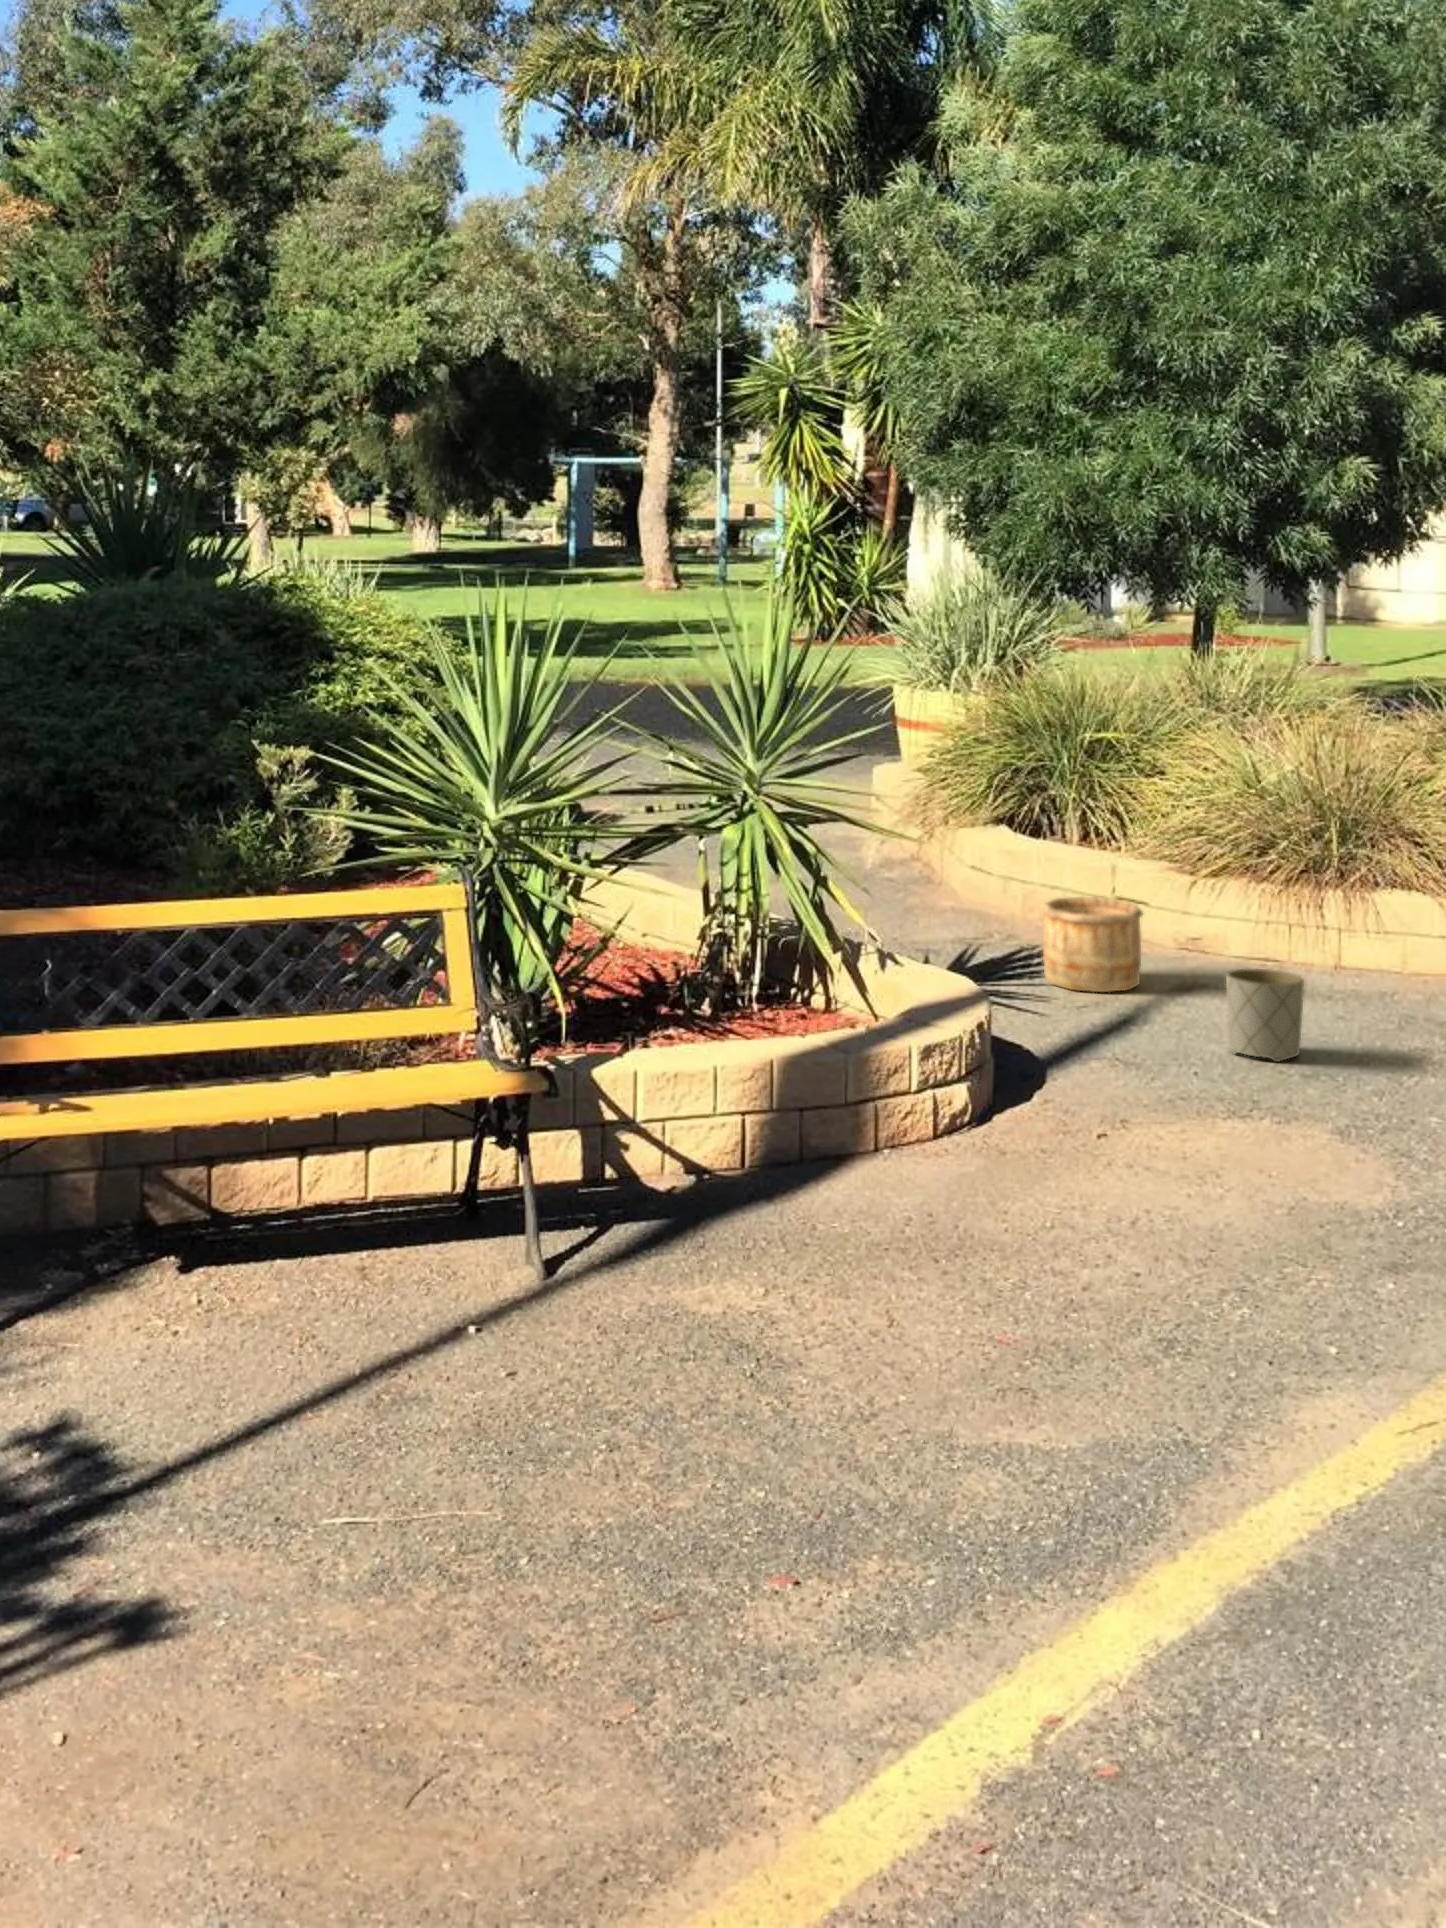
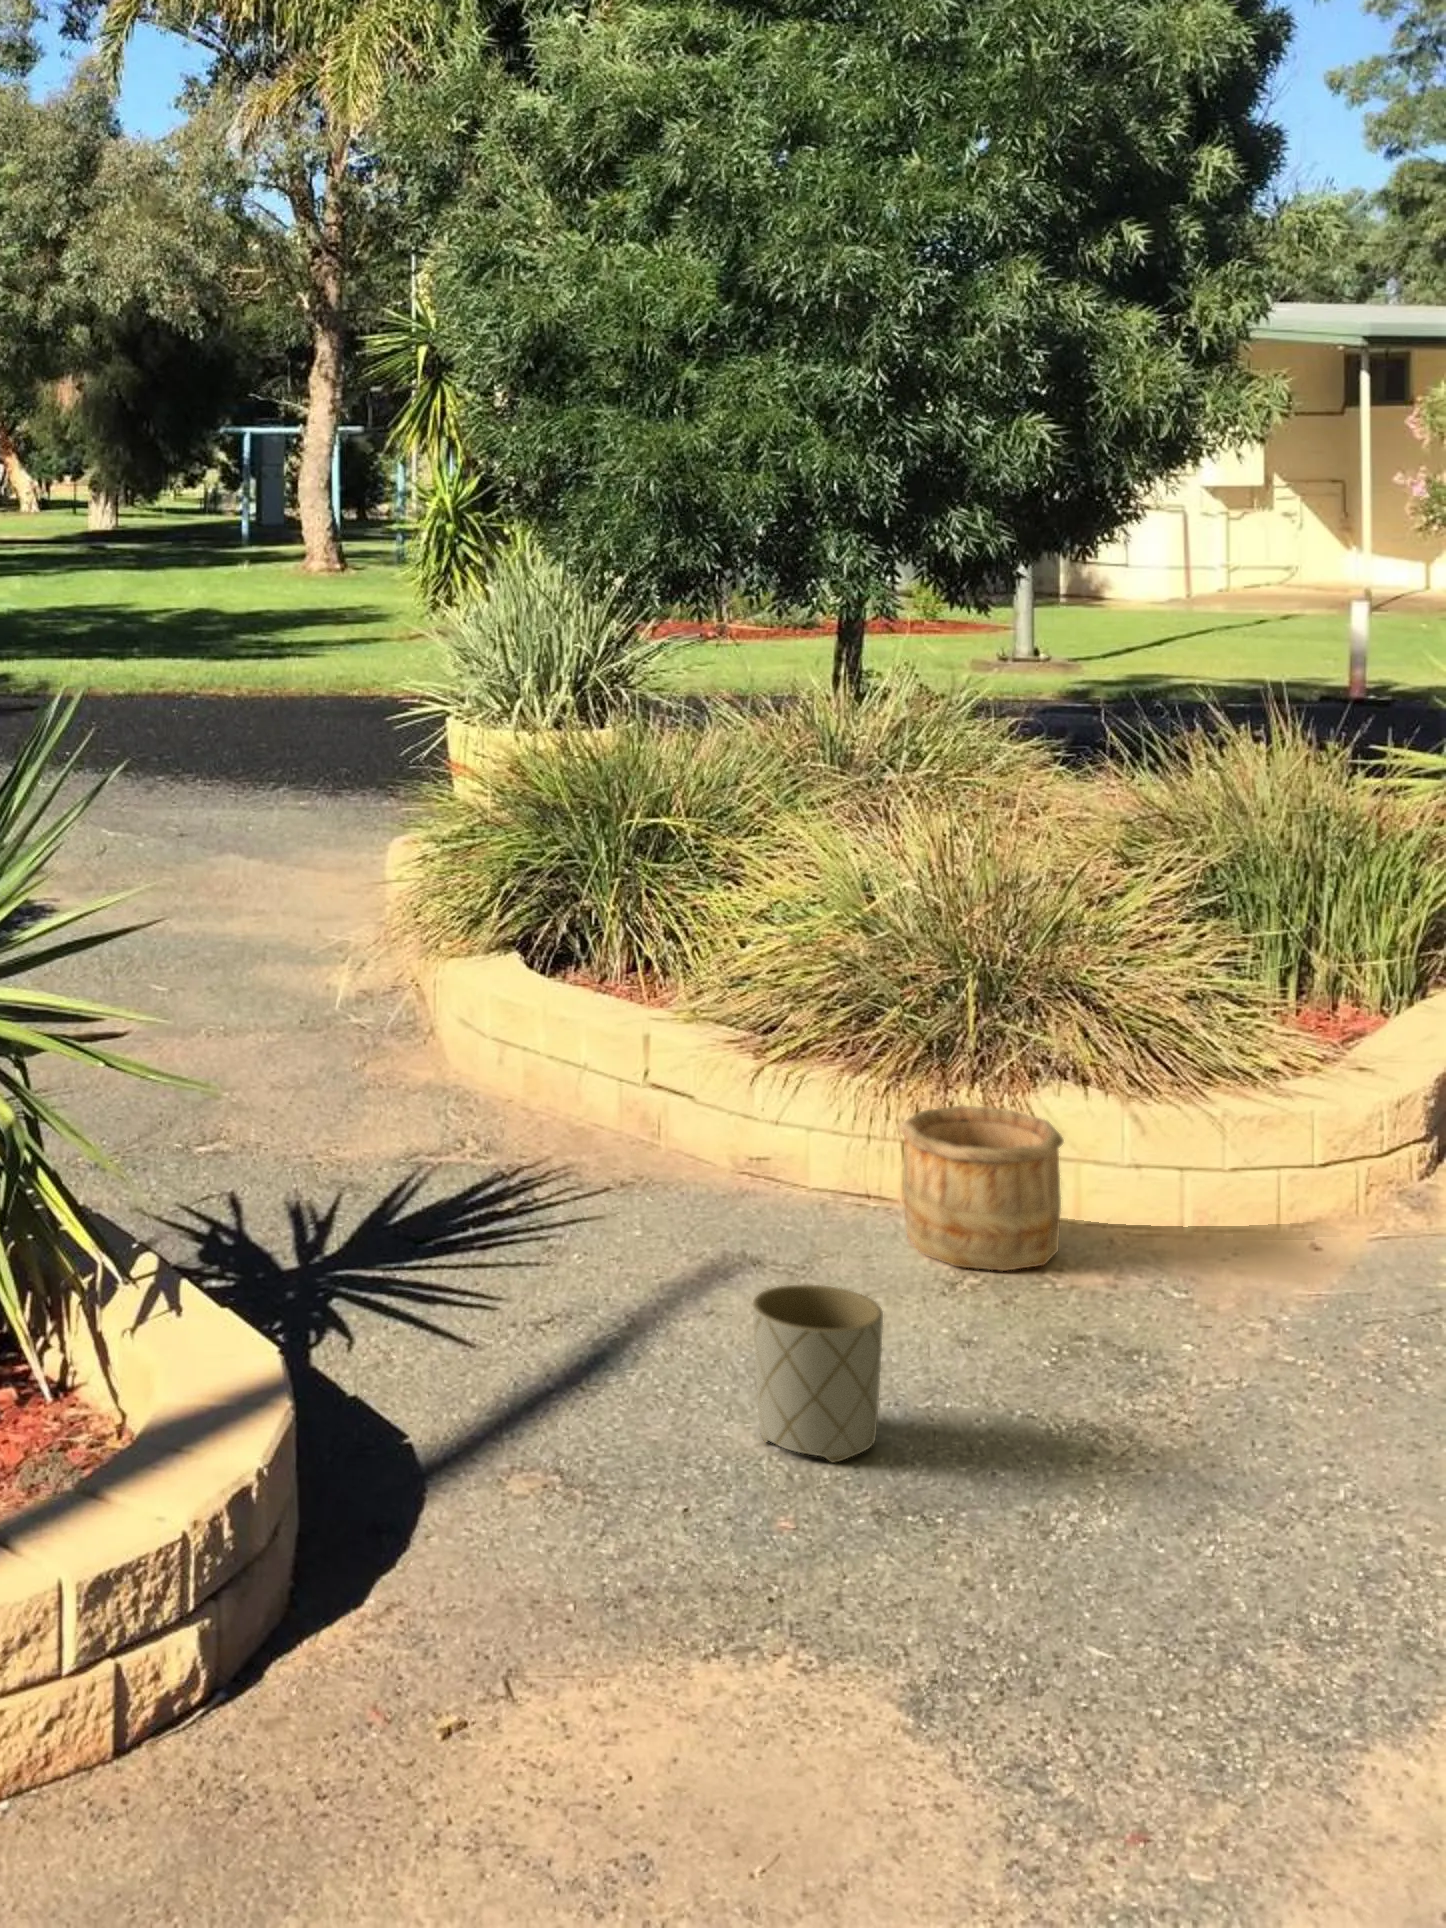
wooden bucket: present [1040,897,1143,992] -> present [899,1105,1064,1271]

